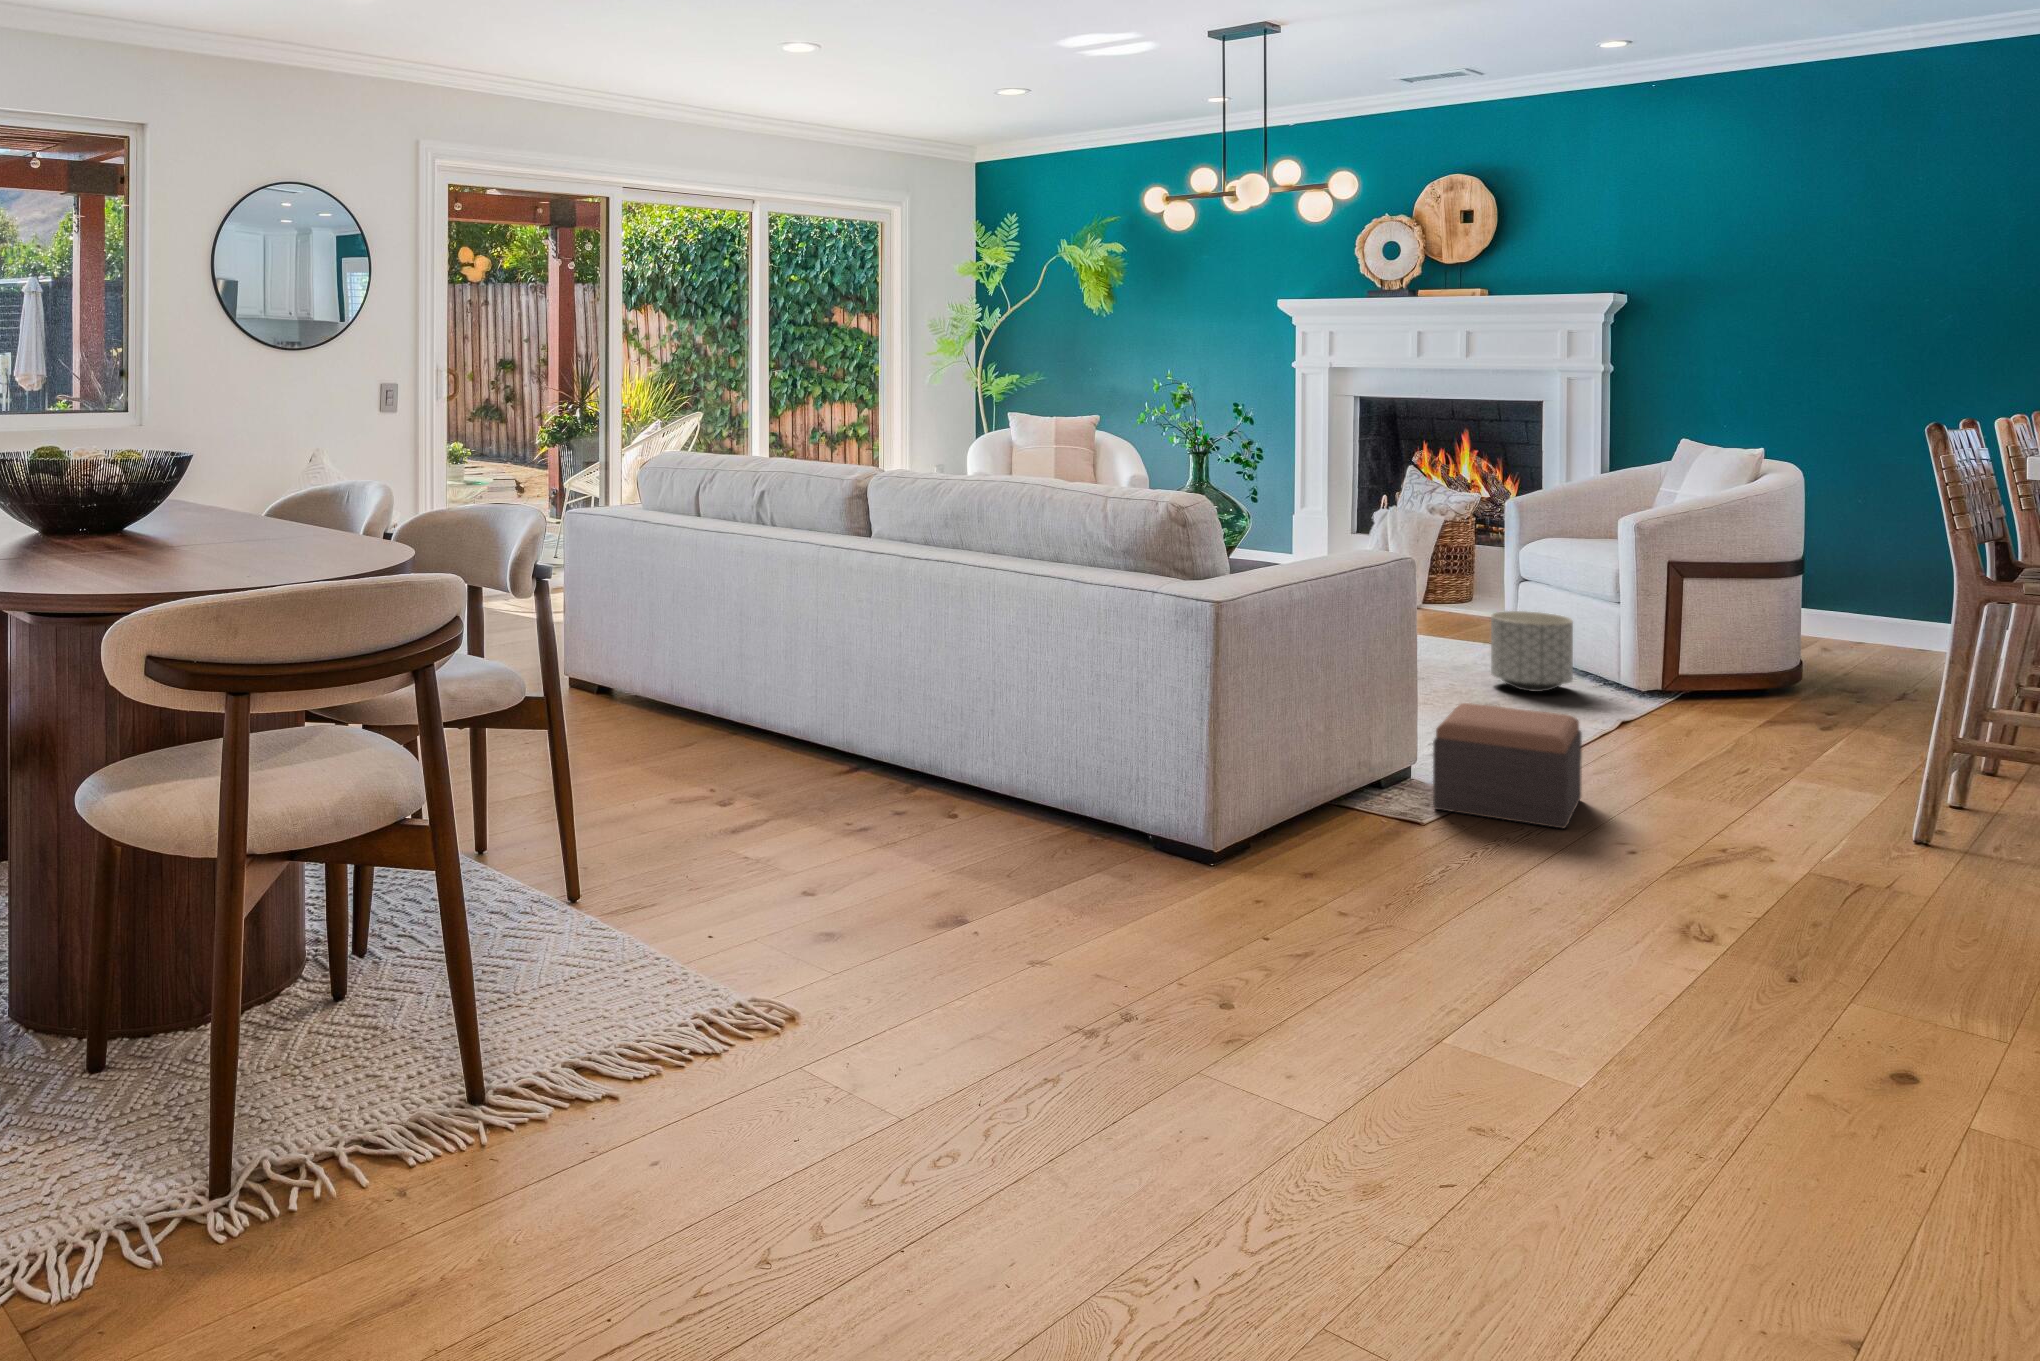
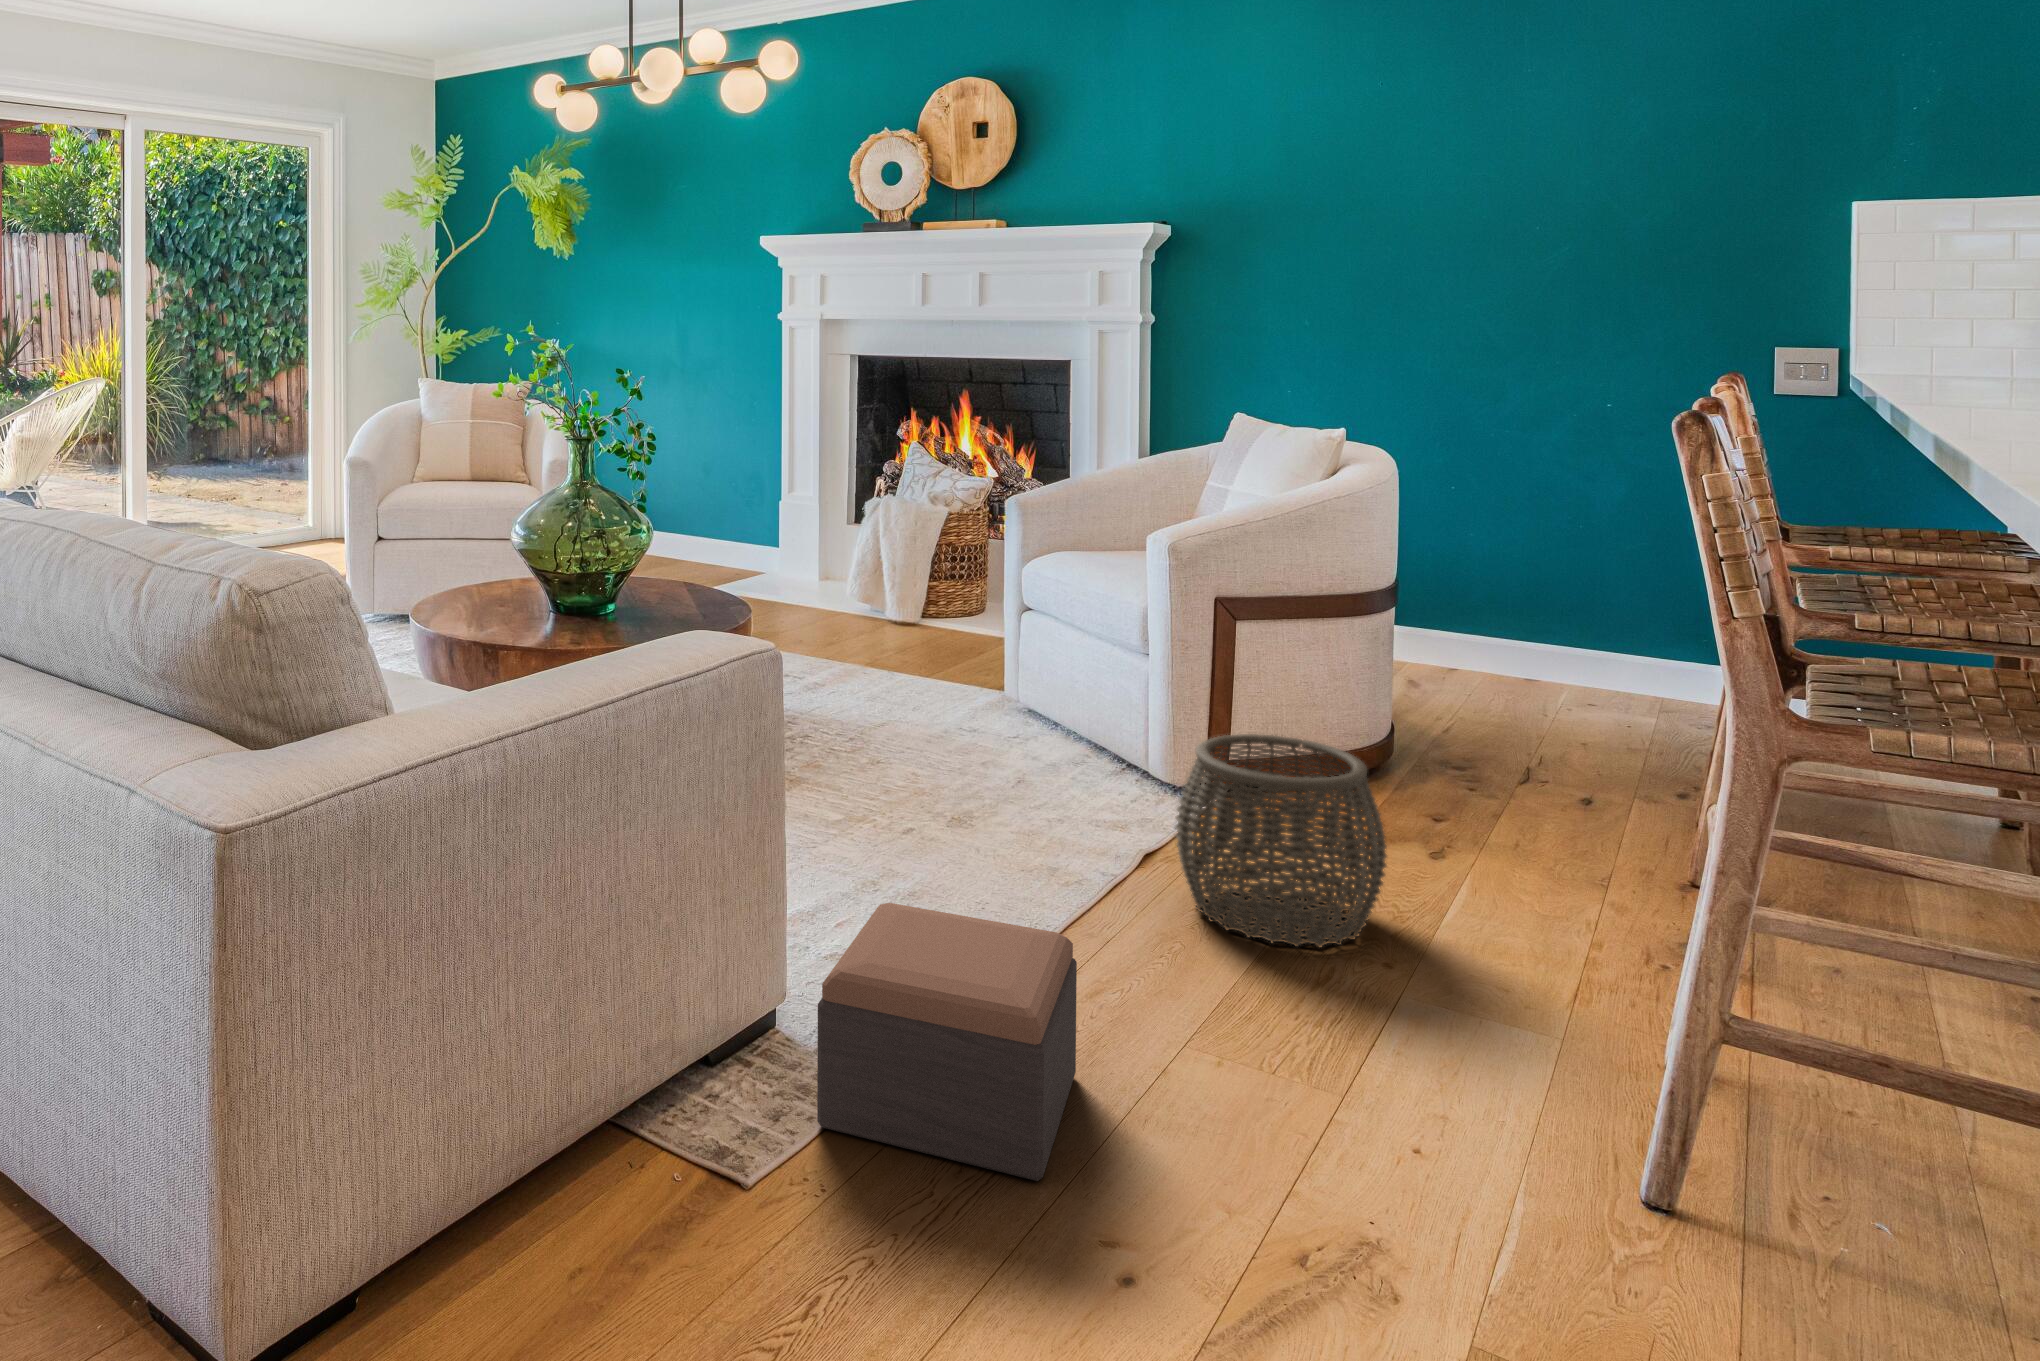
planter: present [1491,611,1573,692] -> none [975,666,1086,786]
woven basket: none [1640,637,1783,762] -> present [1175,734,1387,947]

